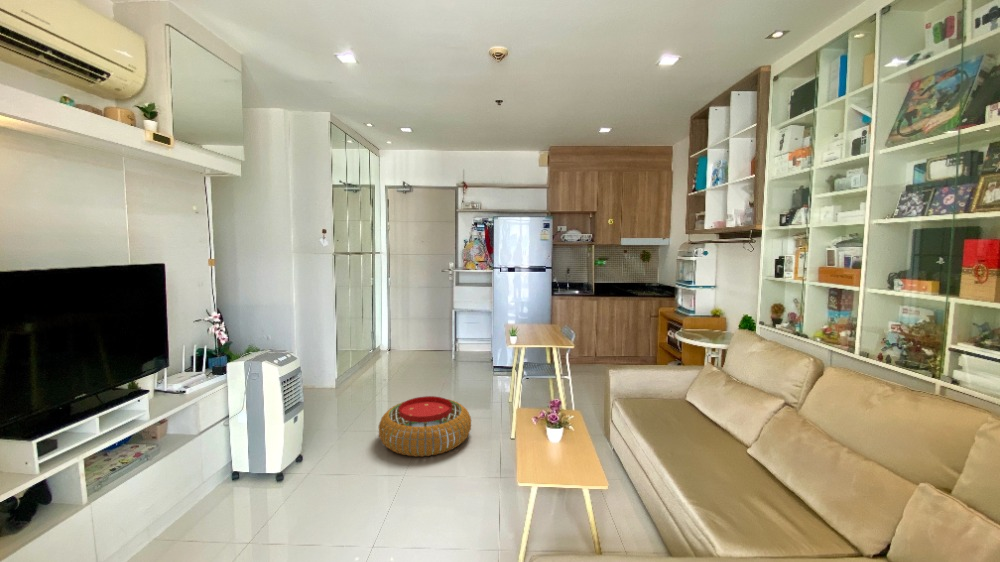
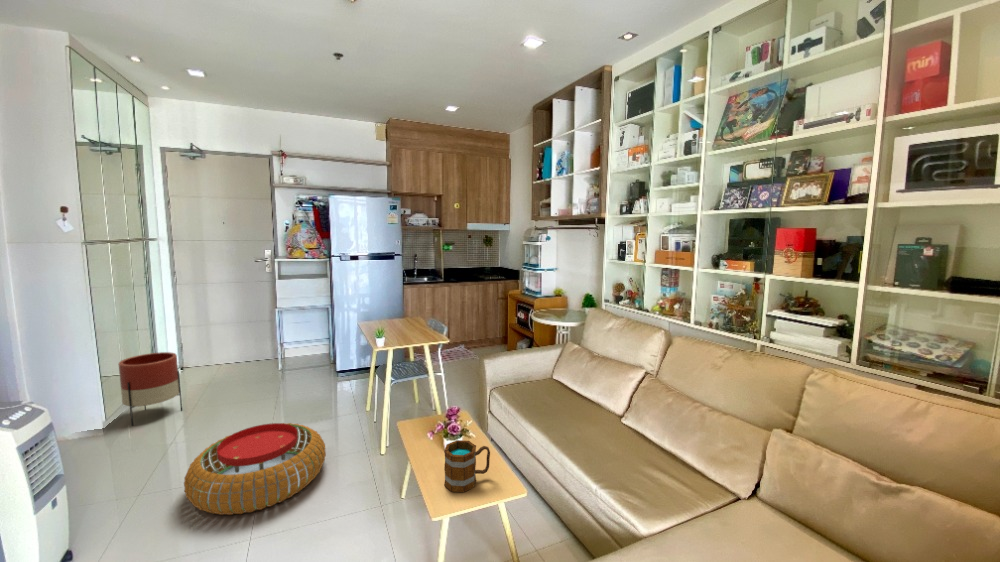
planter: none [353,337,387,386] -> present [118,352,182,426]
mug: none [540,425,581,468] -> present [444,440,490,492]

